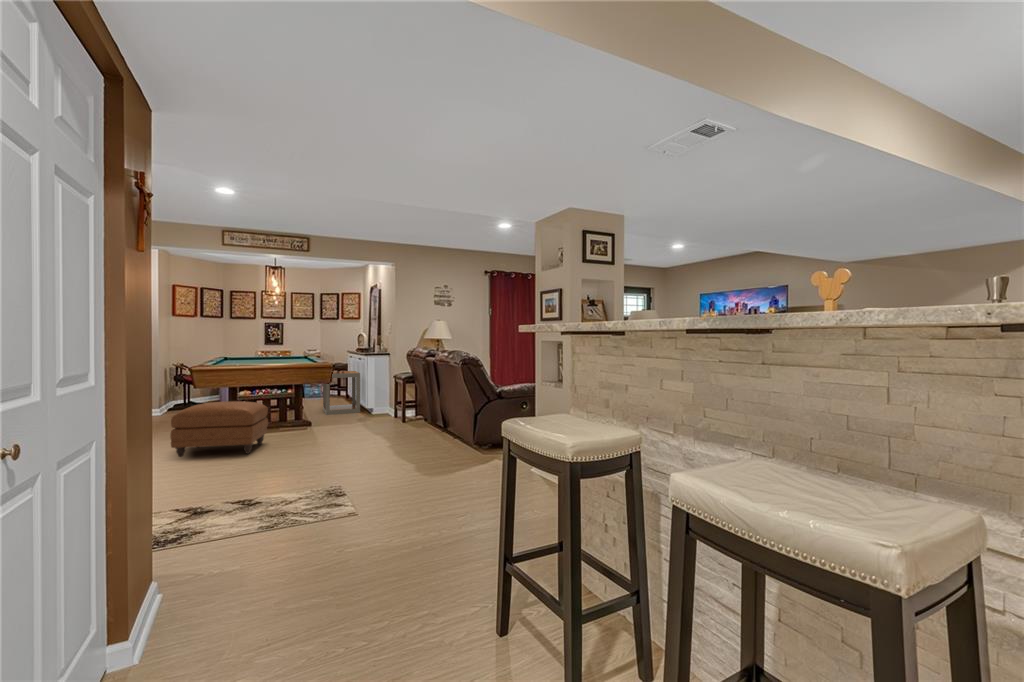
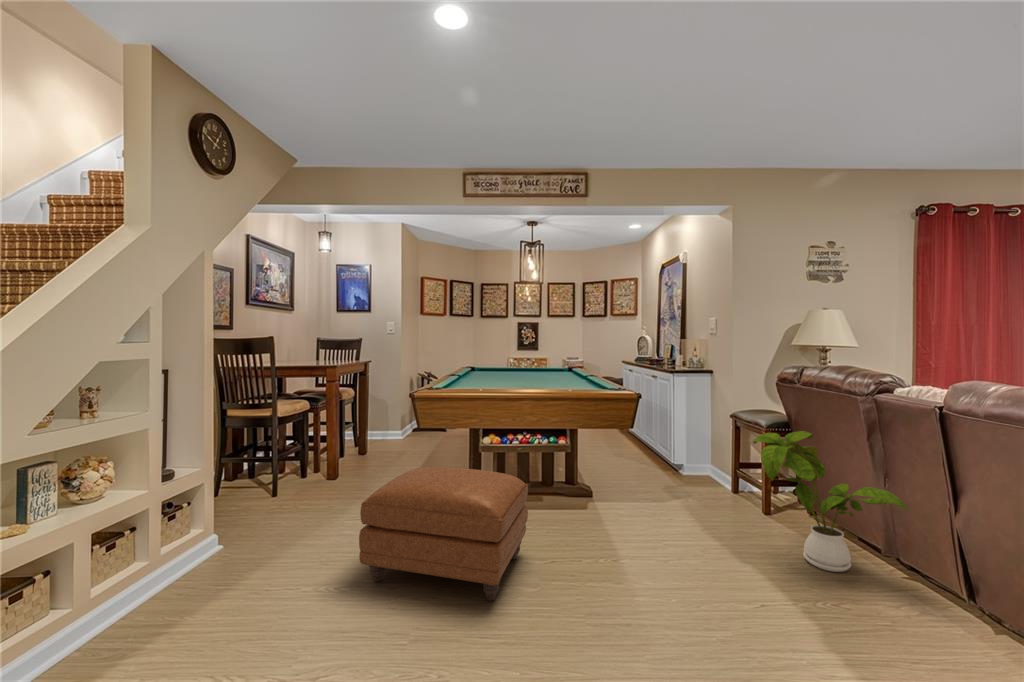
side table: present [323,371,360,415] -> none [598,395,660,468]
house plant: none [382,374,434,432] -> present [753,431,908,572]

